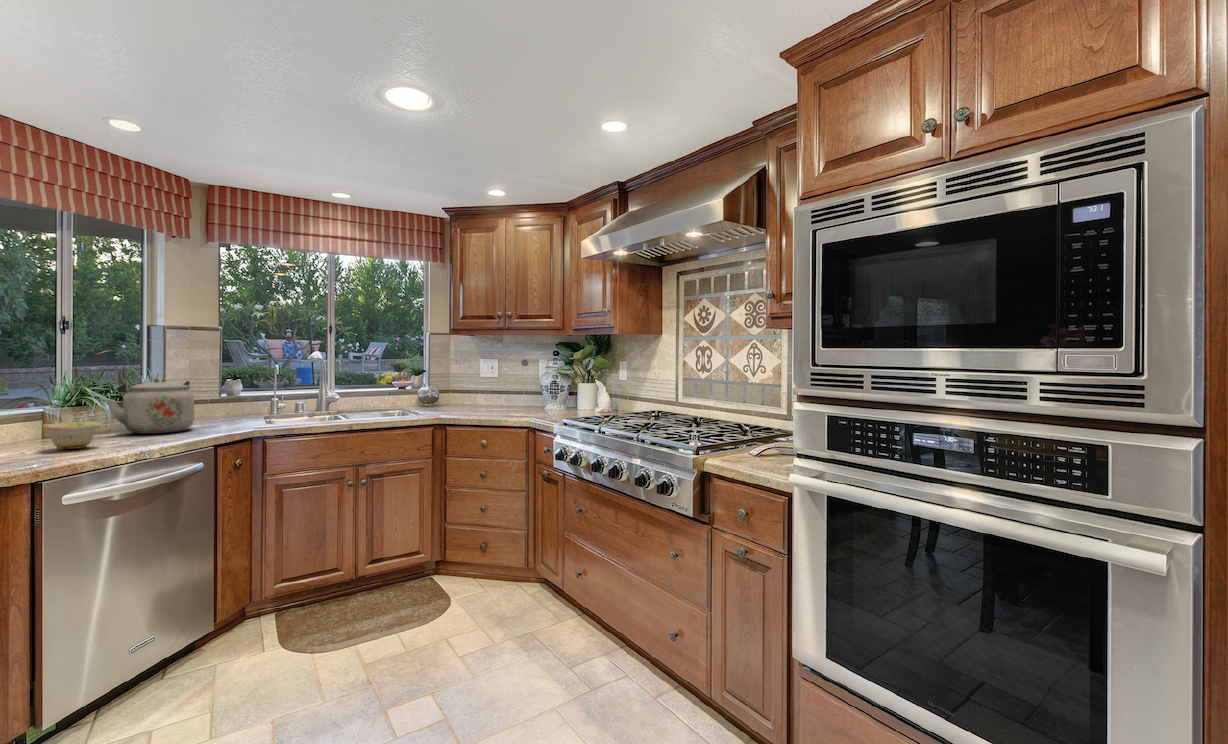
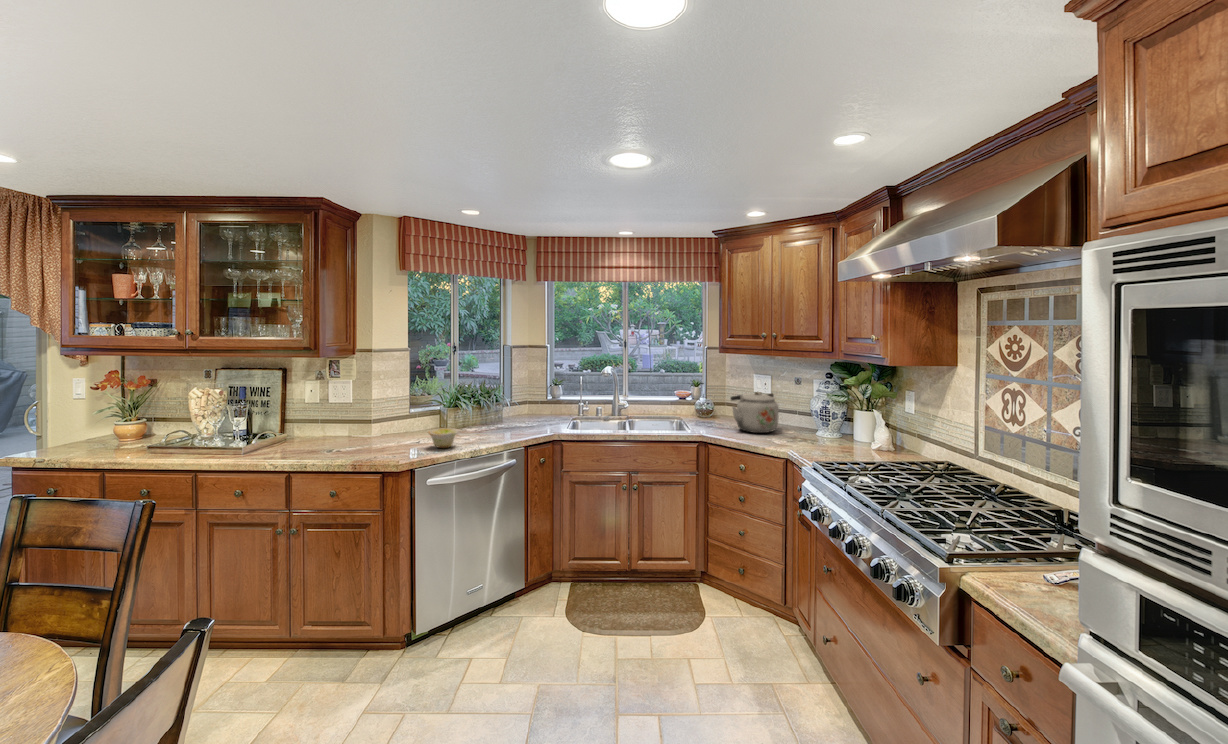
kettle: present [108,378,195,434] -> present [731,392,779,433]

